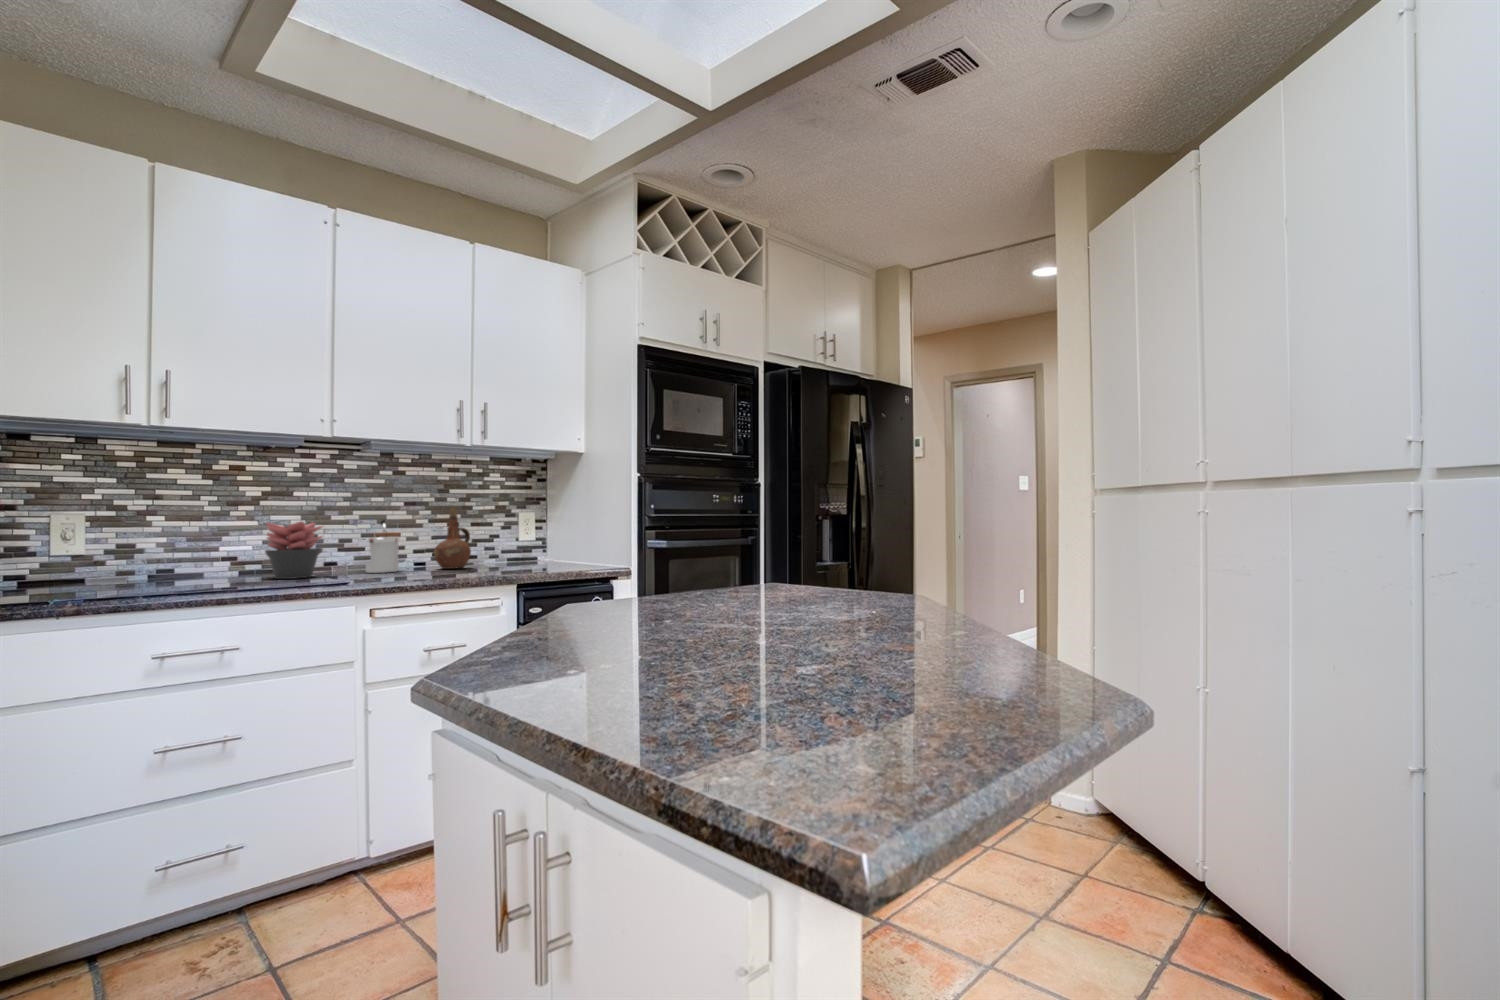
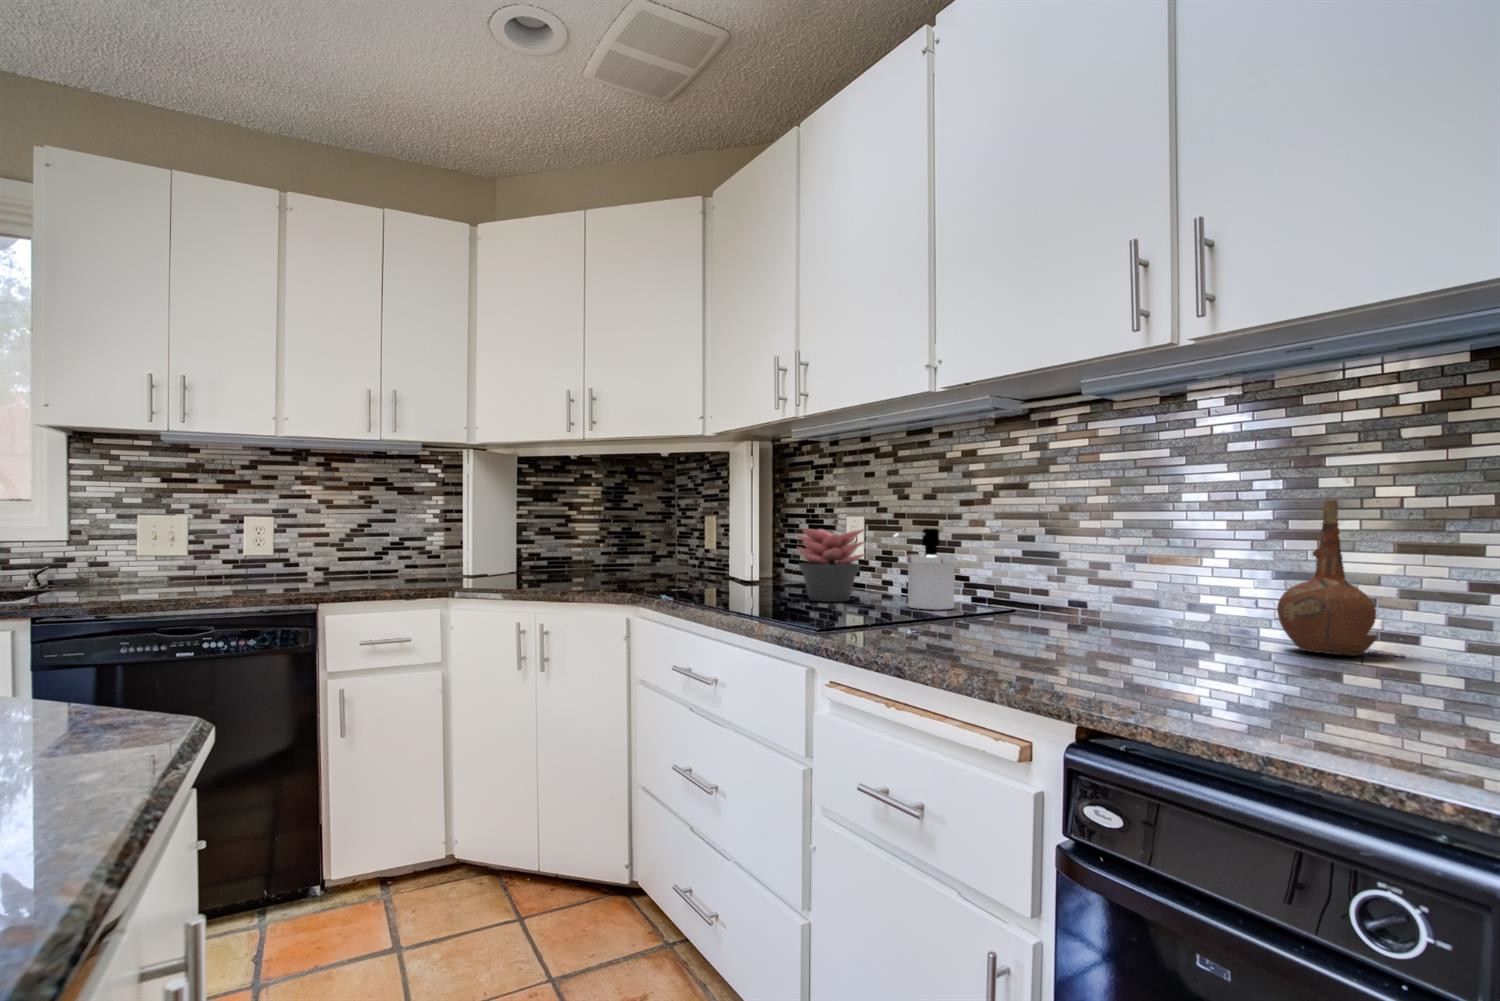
soap dispenser: present [365,520,400,573] -> present [888,528,956,610]
succulent plant: present [265,521,323,579] -> present [797,528,864,602]

